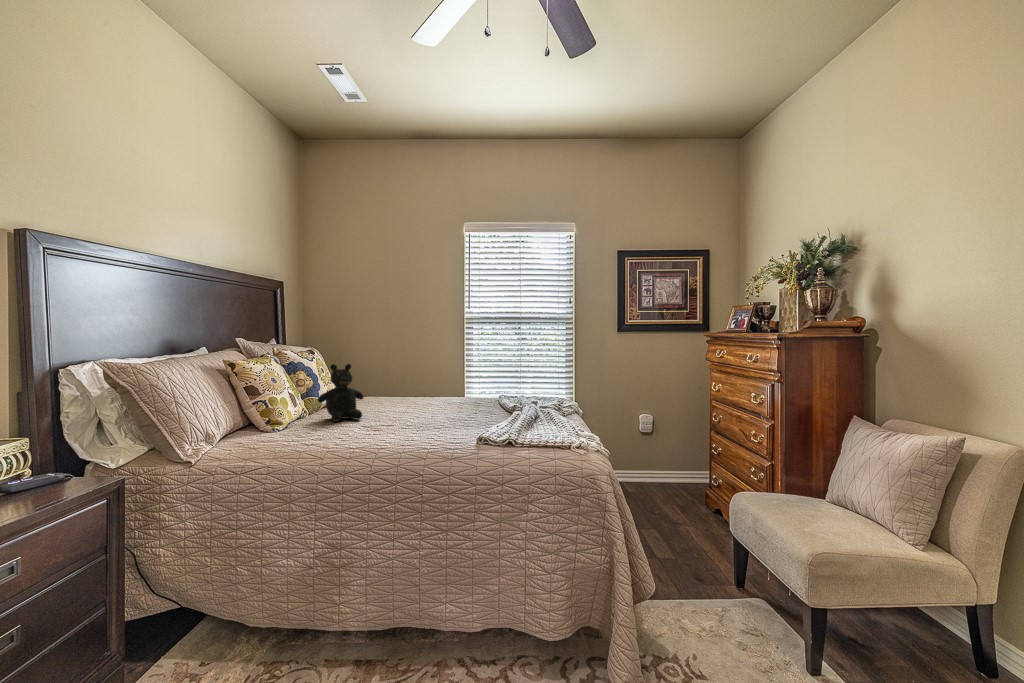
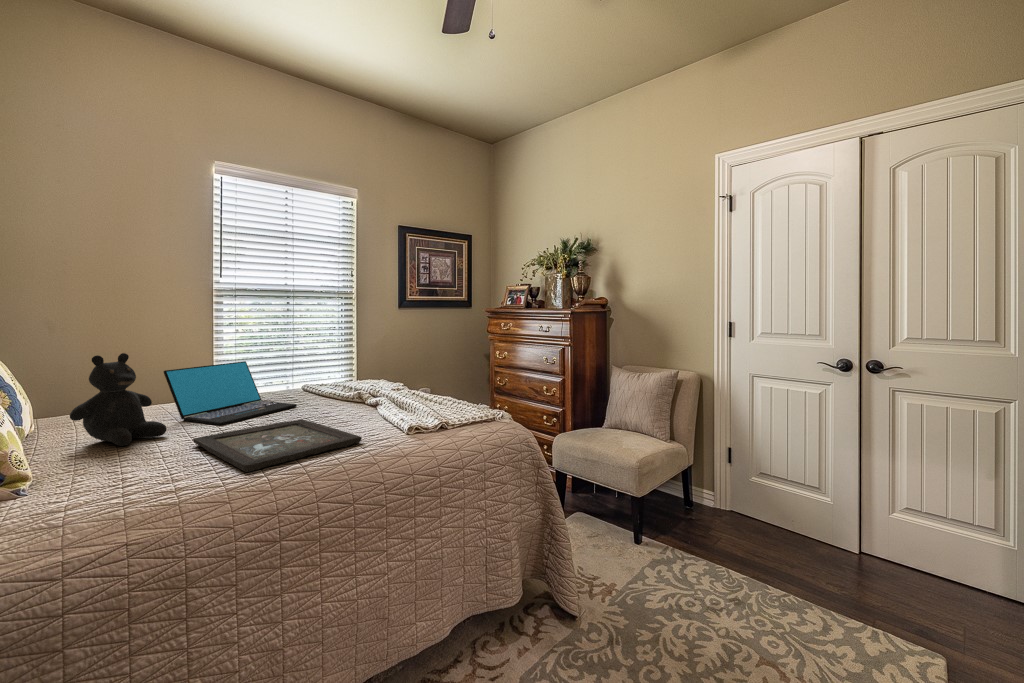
laptop: none [383,375,459,419] -> present [164,361,297,425]
tray: none [345,421,435,446] -> present [193,419,362,472]

